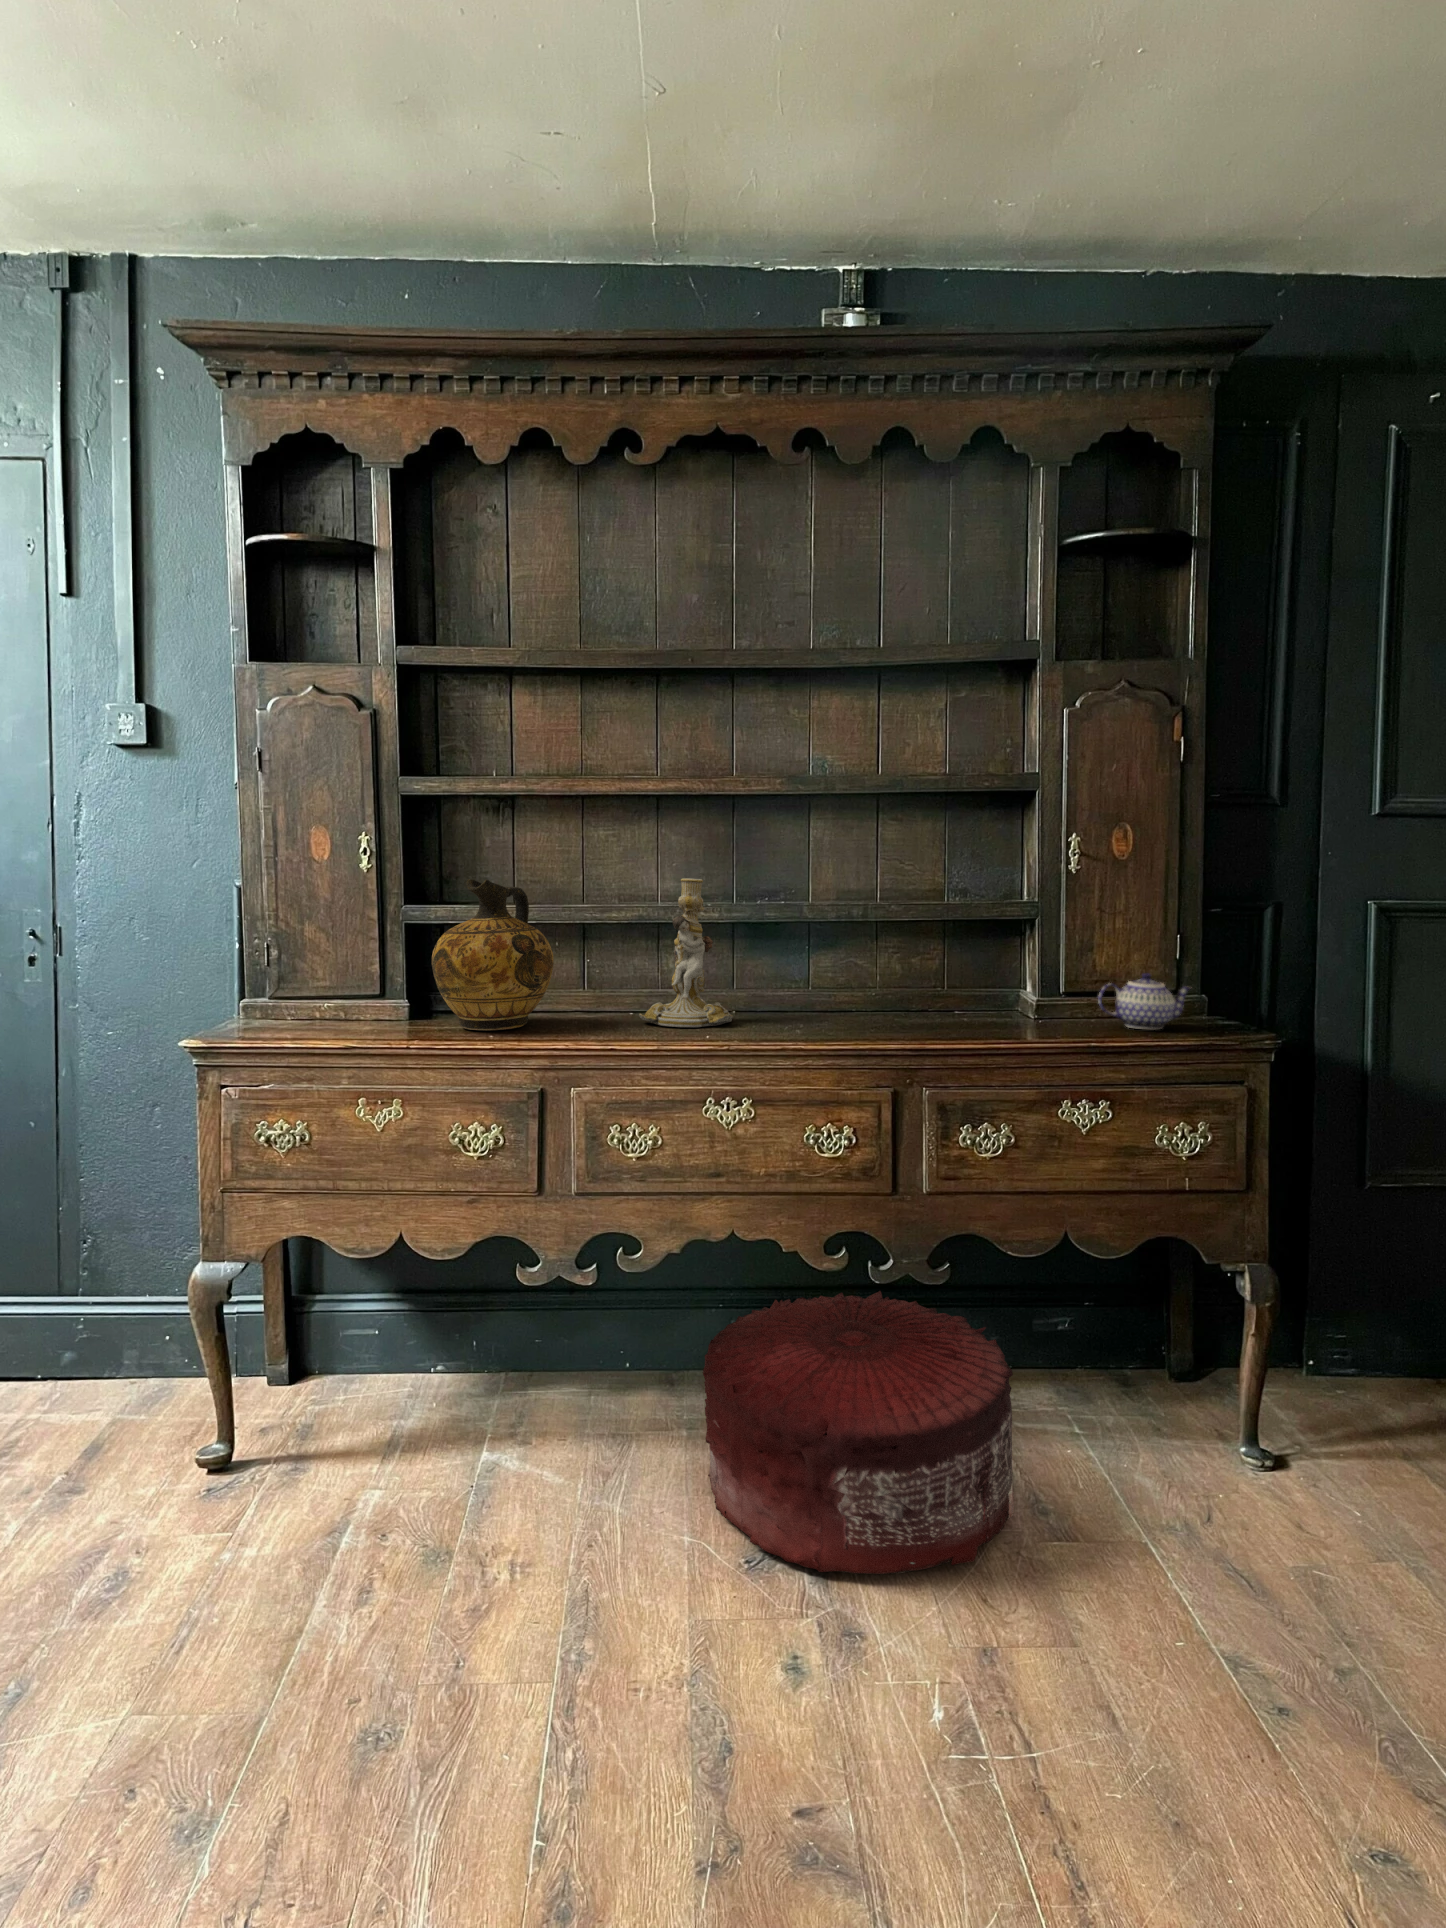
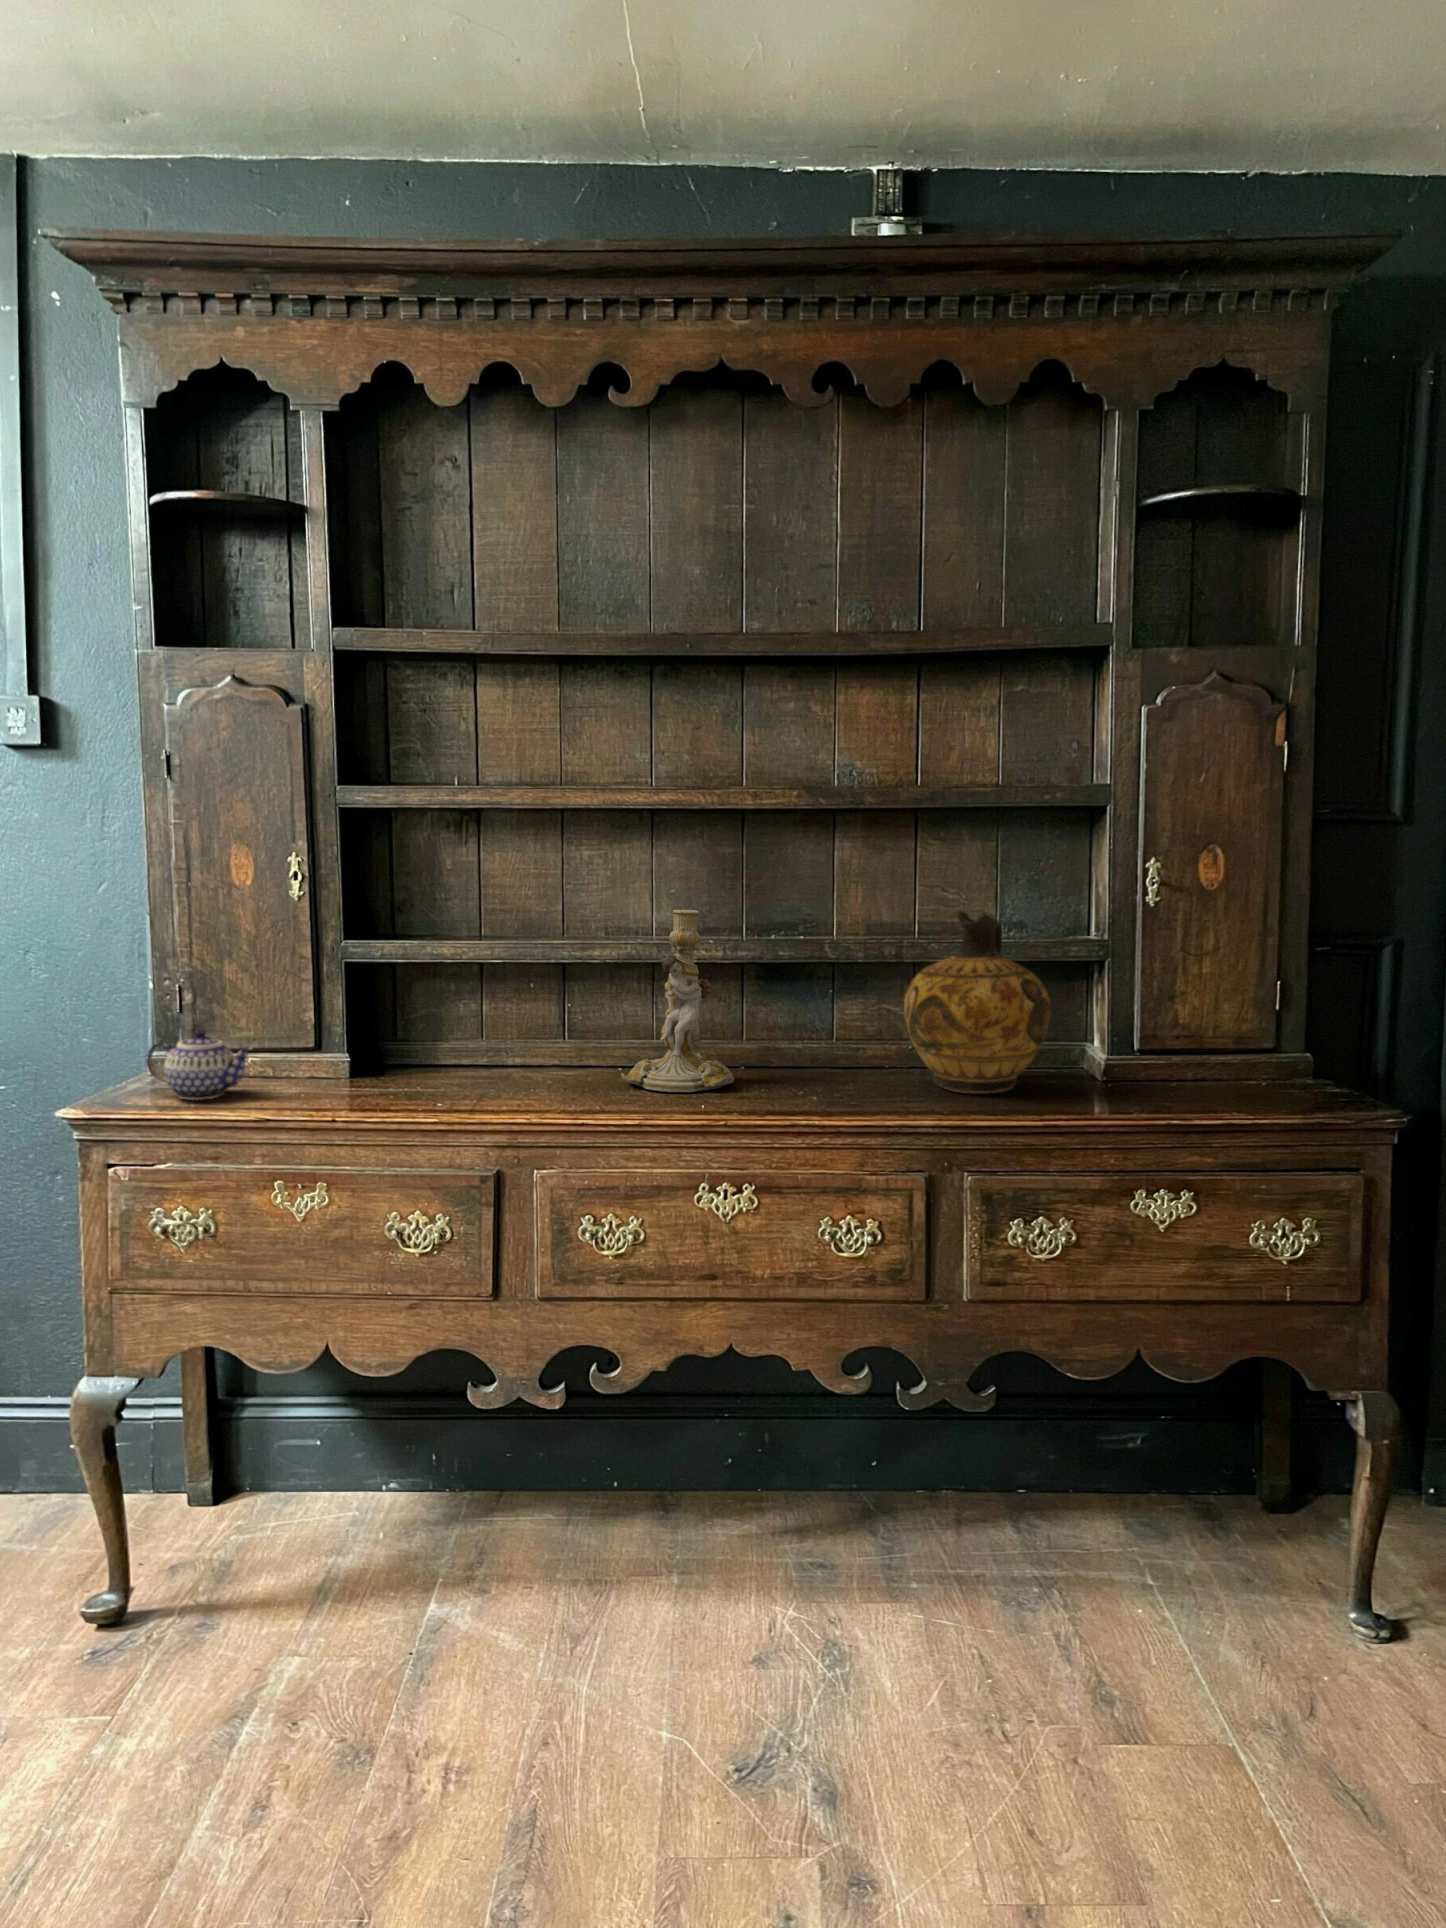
ceramic jug: present [432,879,554,1030] -> present [904,911,1051,1093]
teapot: present [1098,973,1191,1029] -> present [146,1030,252,1100]
pouf: present [703,1291,1014,1575] -> none [690,1407,1072,1796]

